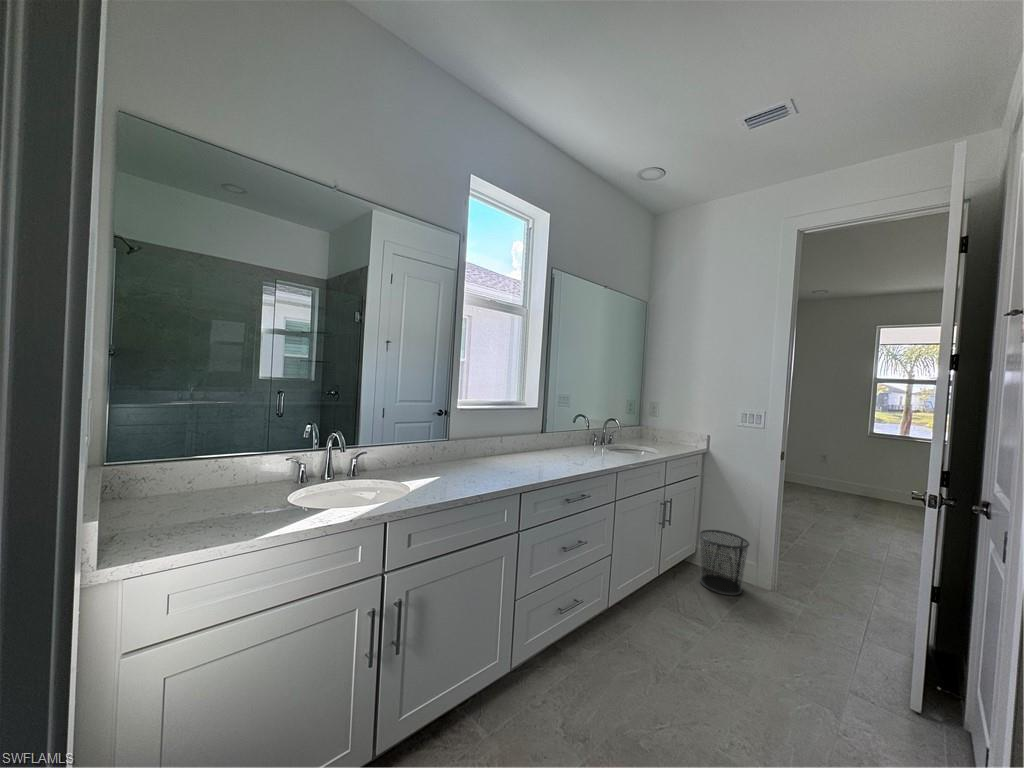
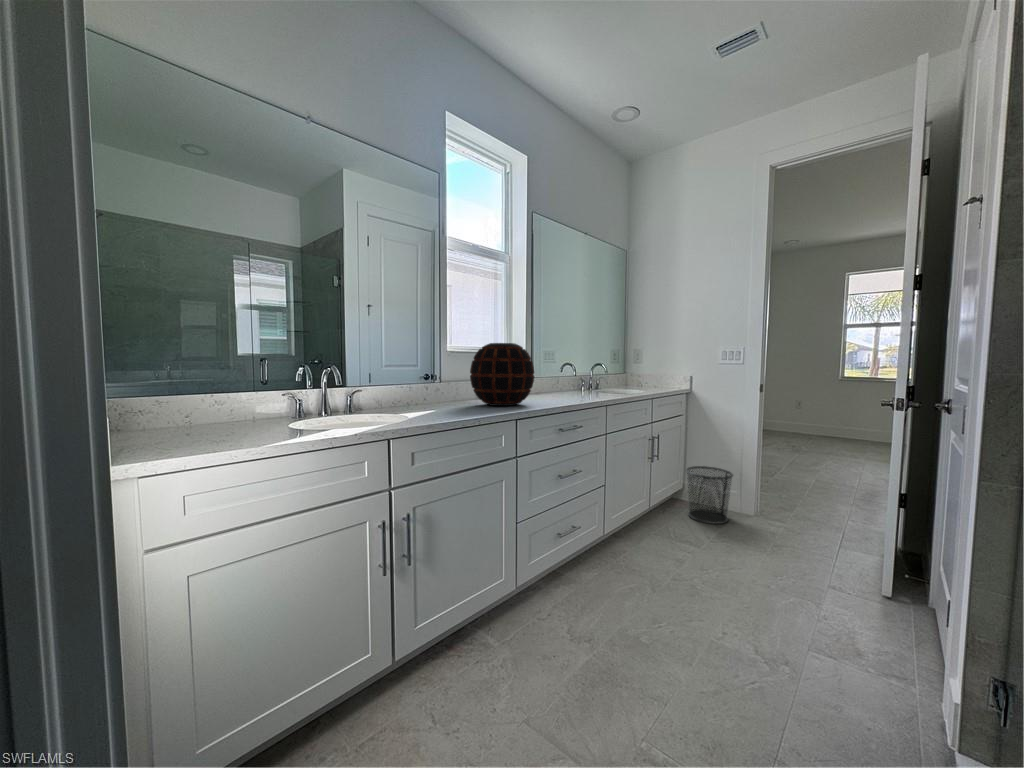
decorative vase: none [479,405,544,471] -> present [470,343,534,406]

